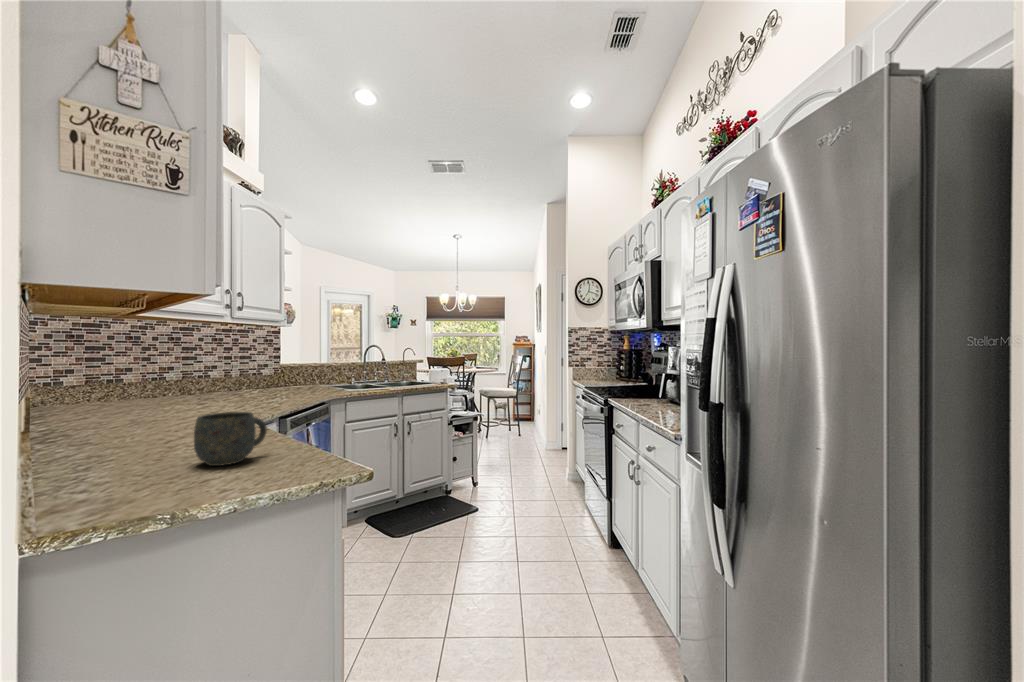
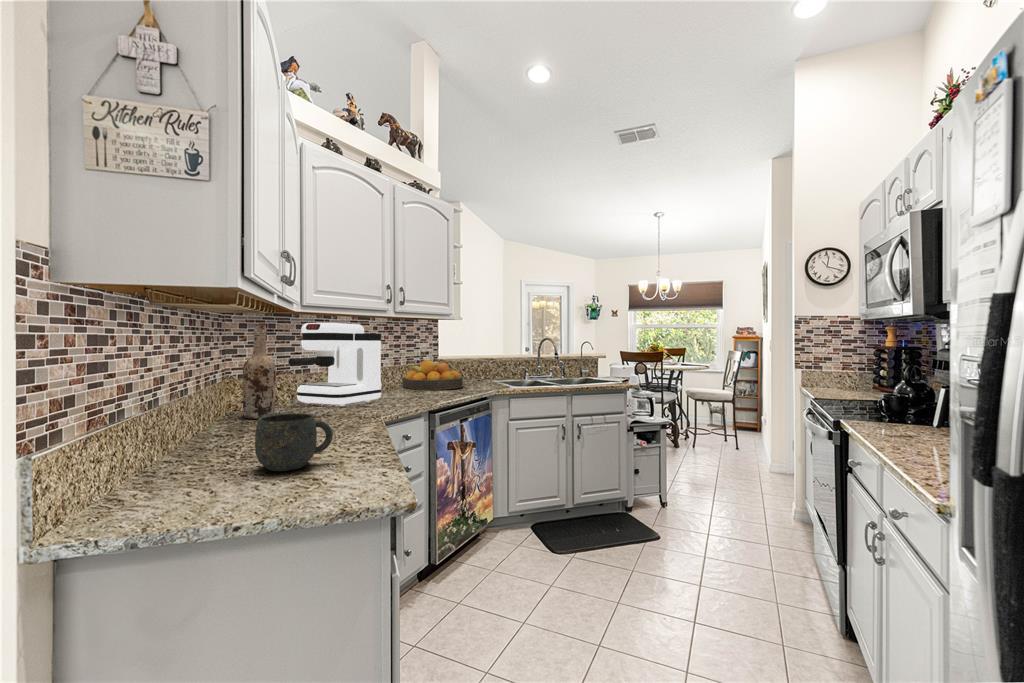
wine bottle: none [72,327,117,434] -> present [243,324,276,419]
coffee maker: none [115,327,225,417] -> present [288,323,381,406]
fruit bowl: none [223,367,295,398] -> present [402,360,463,390]

